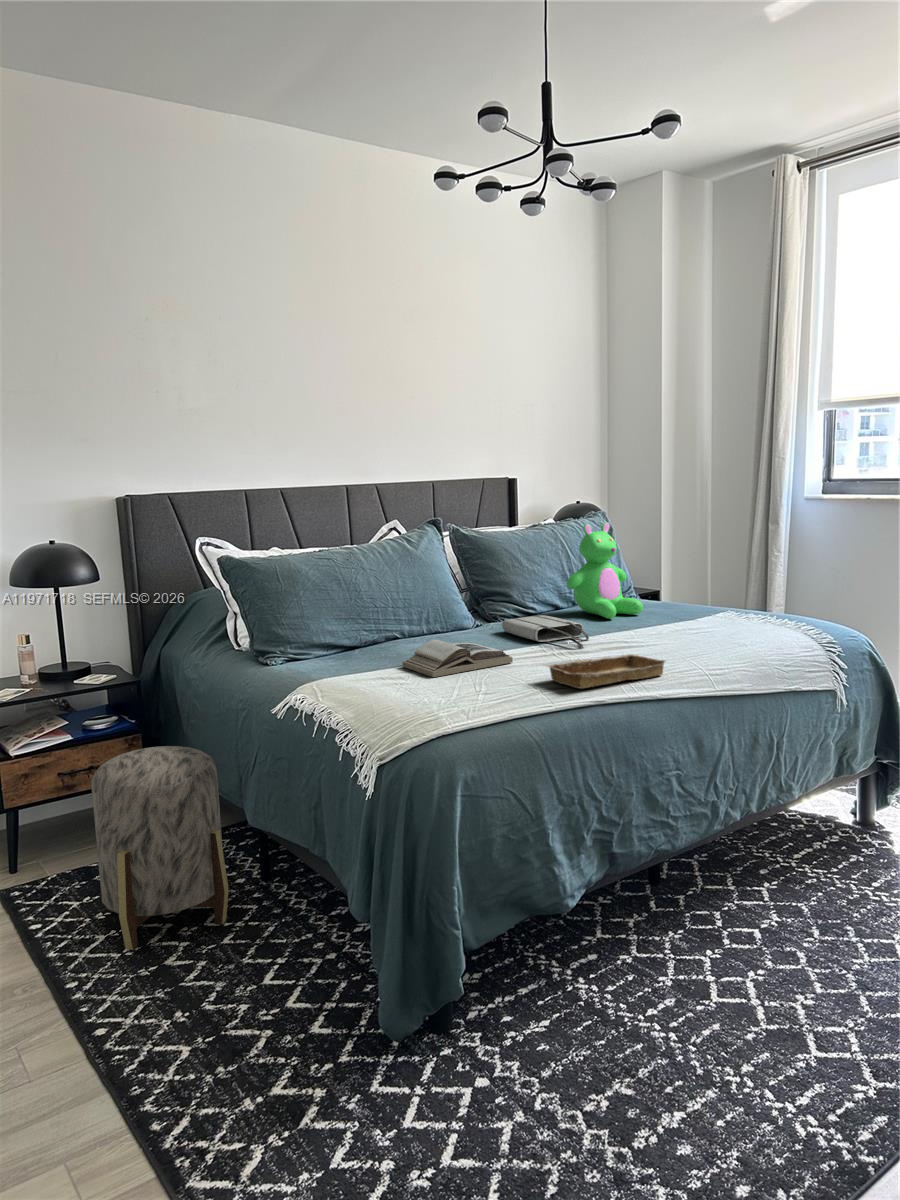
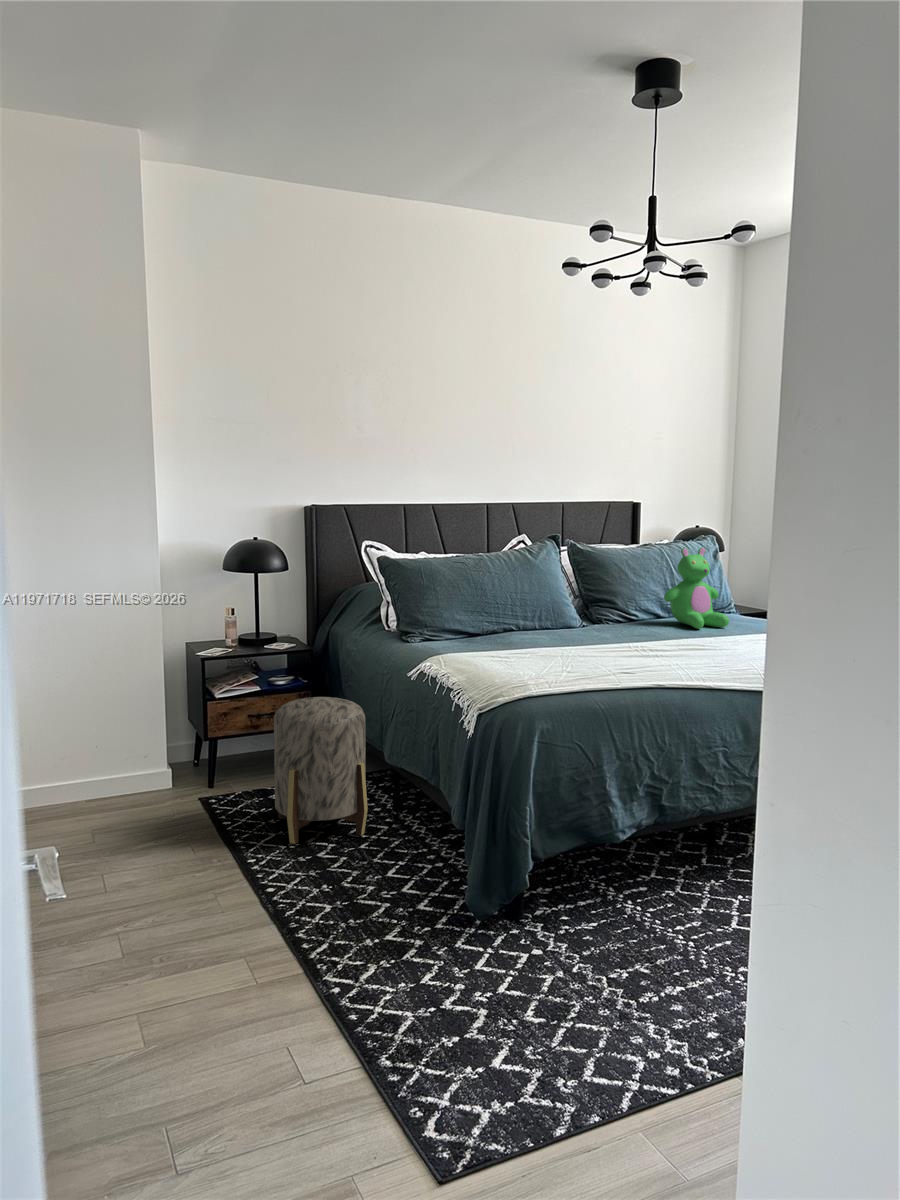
tote bag: present [502,615,589,644] -> none [603,621,670,644]
book: present [402,640,513,677] -> none [514,631,602,659]
tray: present [547,654,666,689] -> none [621,653,724,675]

